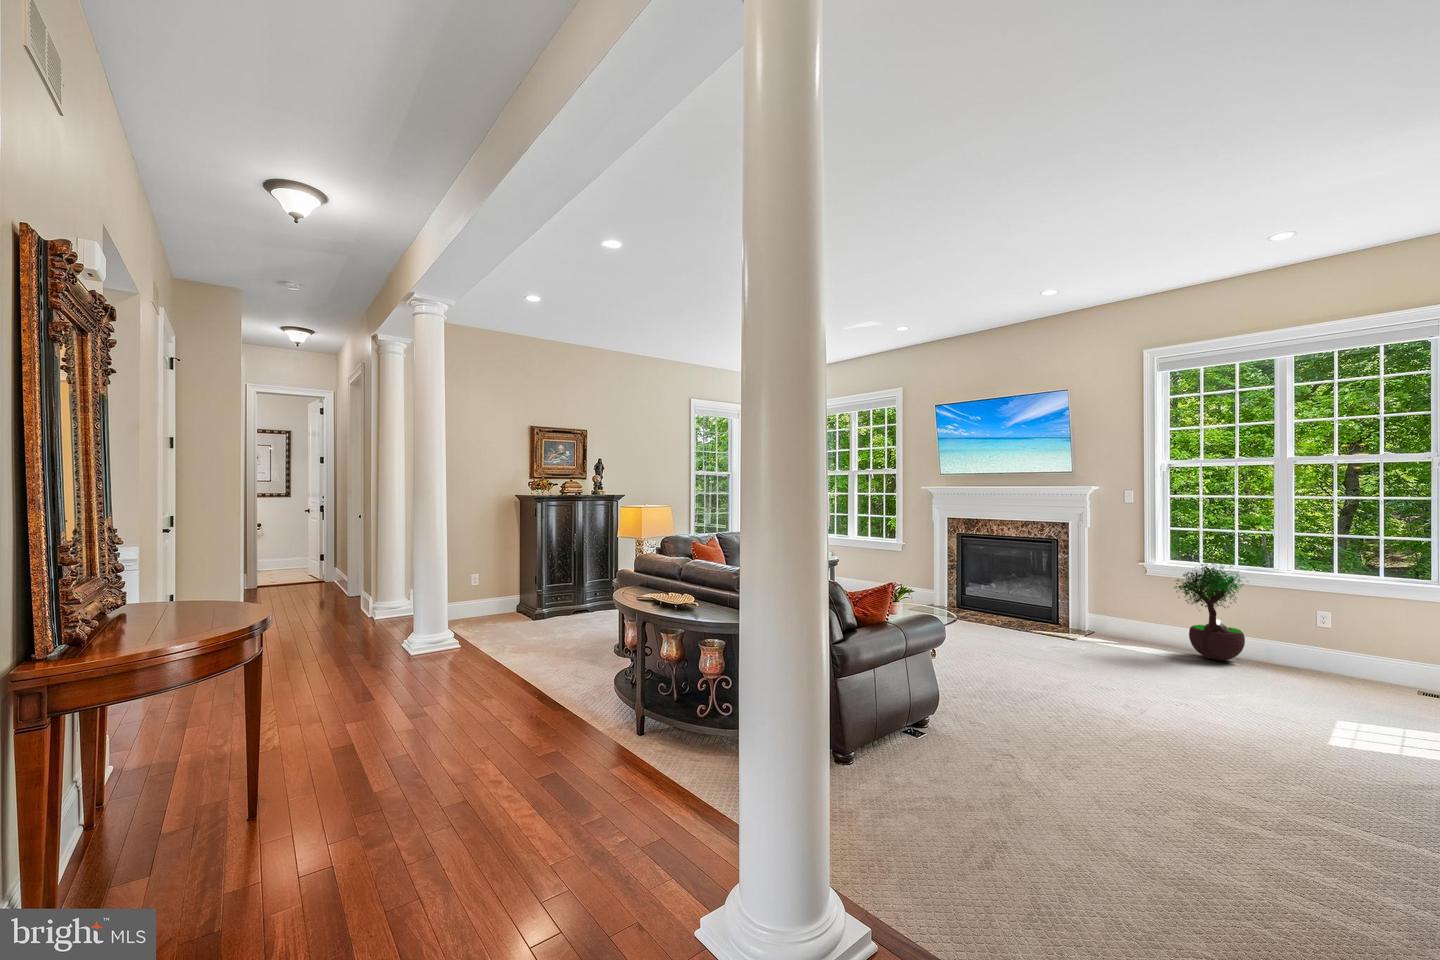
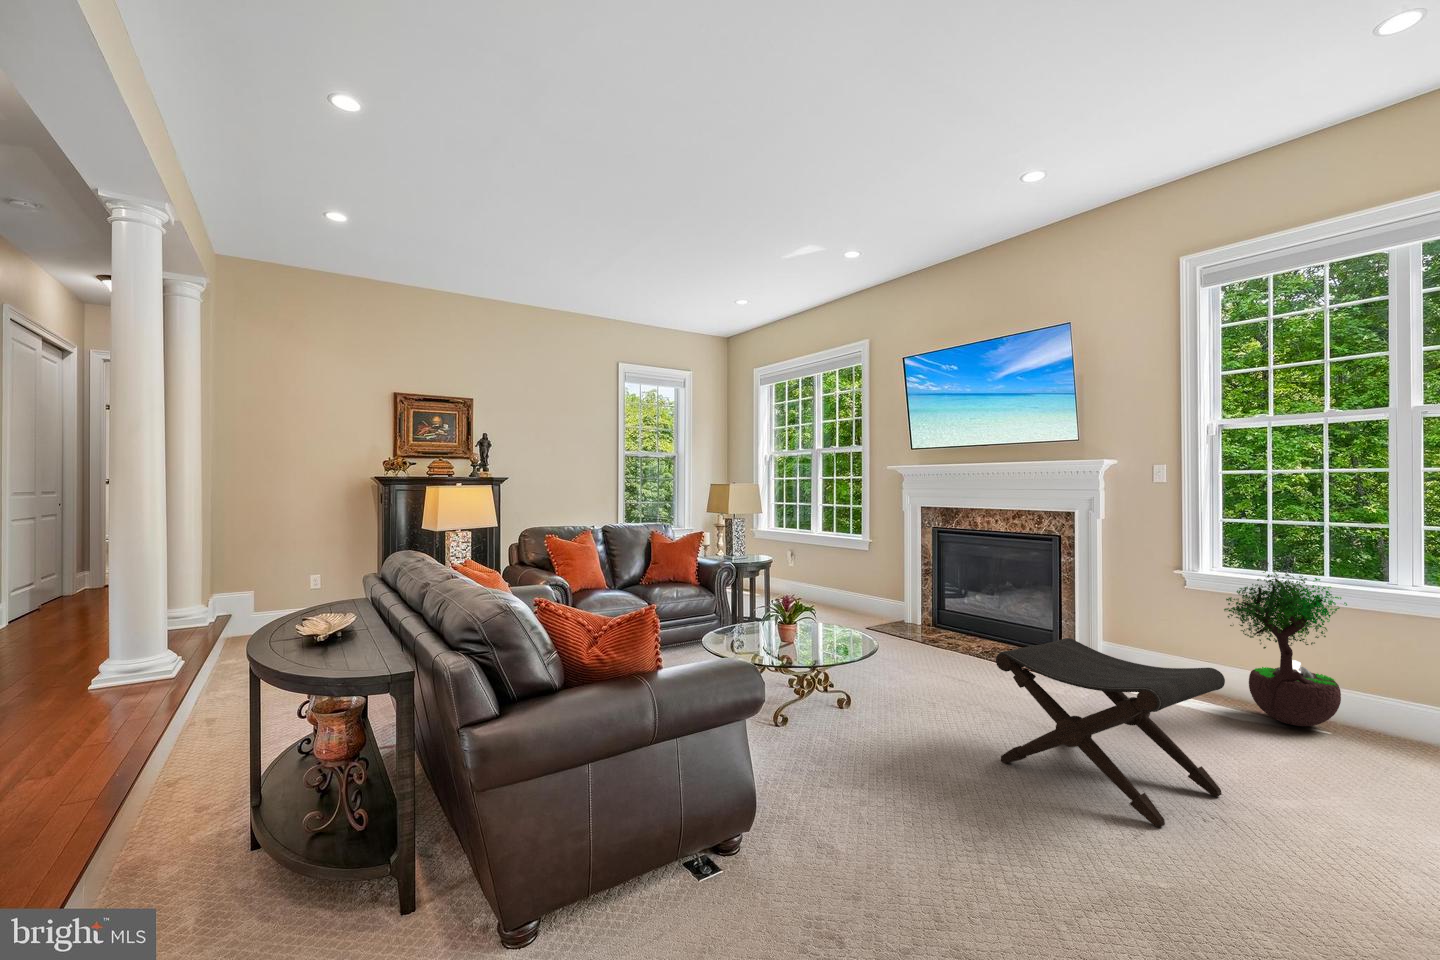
footstool: none [1046,605,1184,707] -> present [996,638,1225,827]

